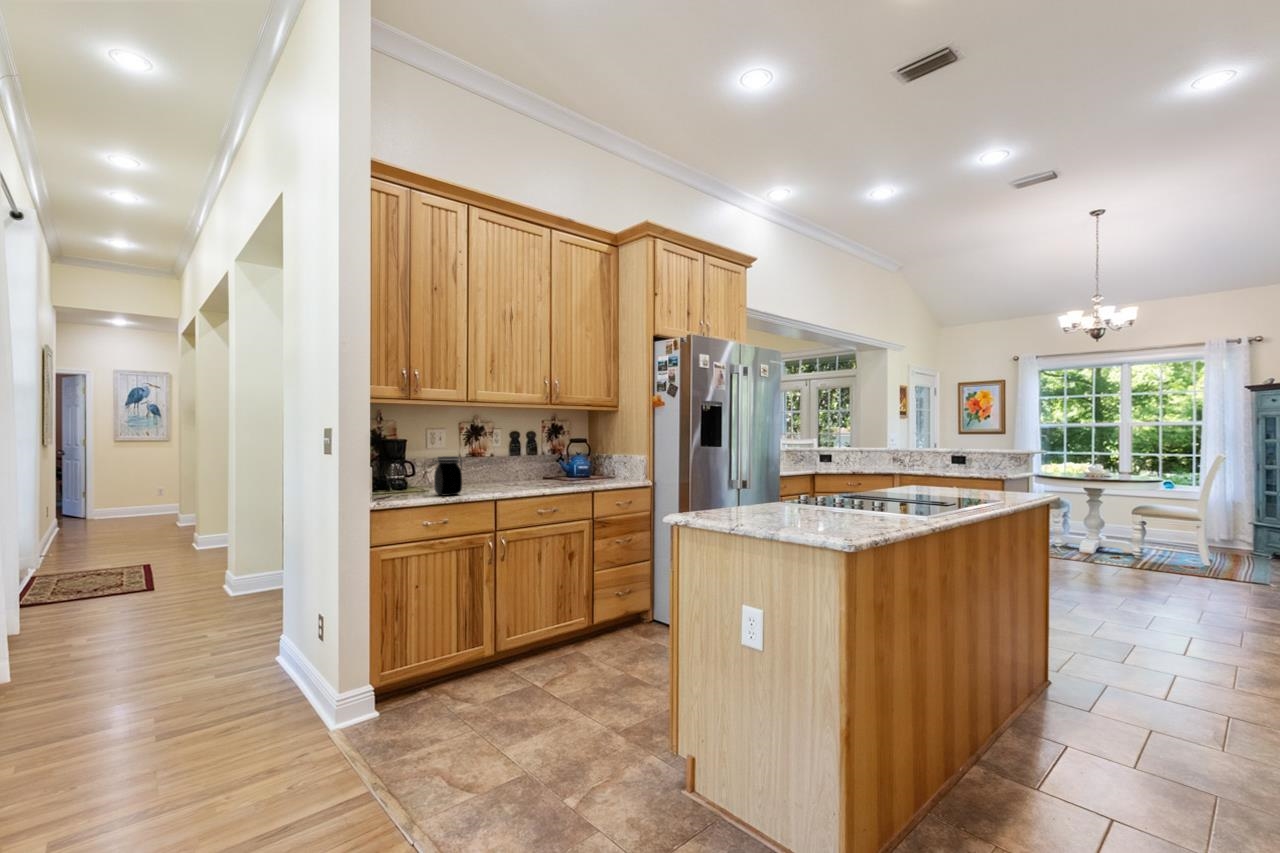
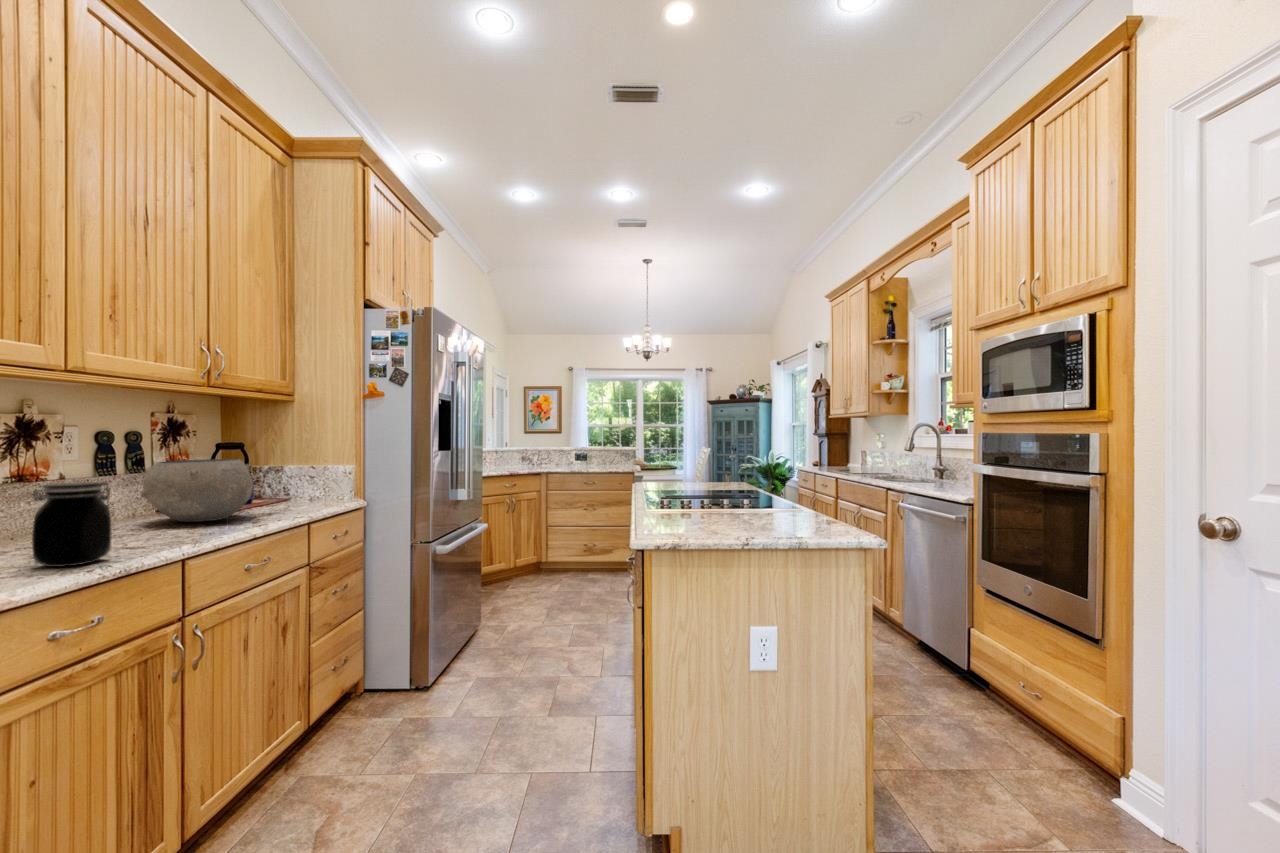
ceramic bowl: none [511,448,566,484] -> present [141,459,253,522]

